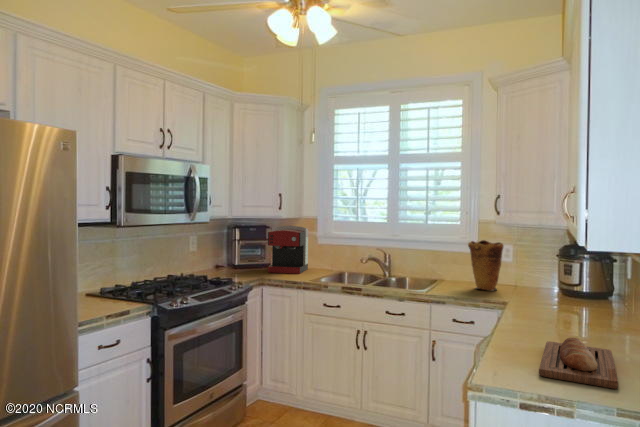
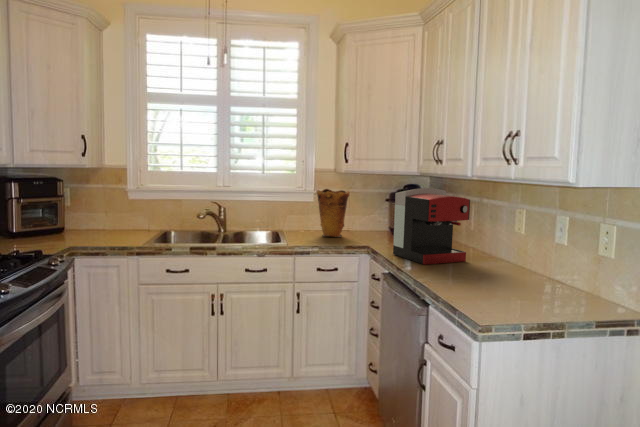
coffee maker: present [268,226,308,274] -> present [393,188,470,265]
bread loaf: present [539,338,618,389] -> none [469,270,568,307]

